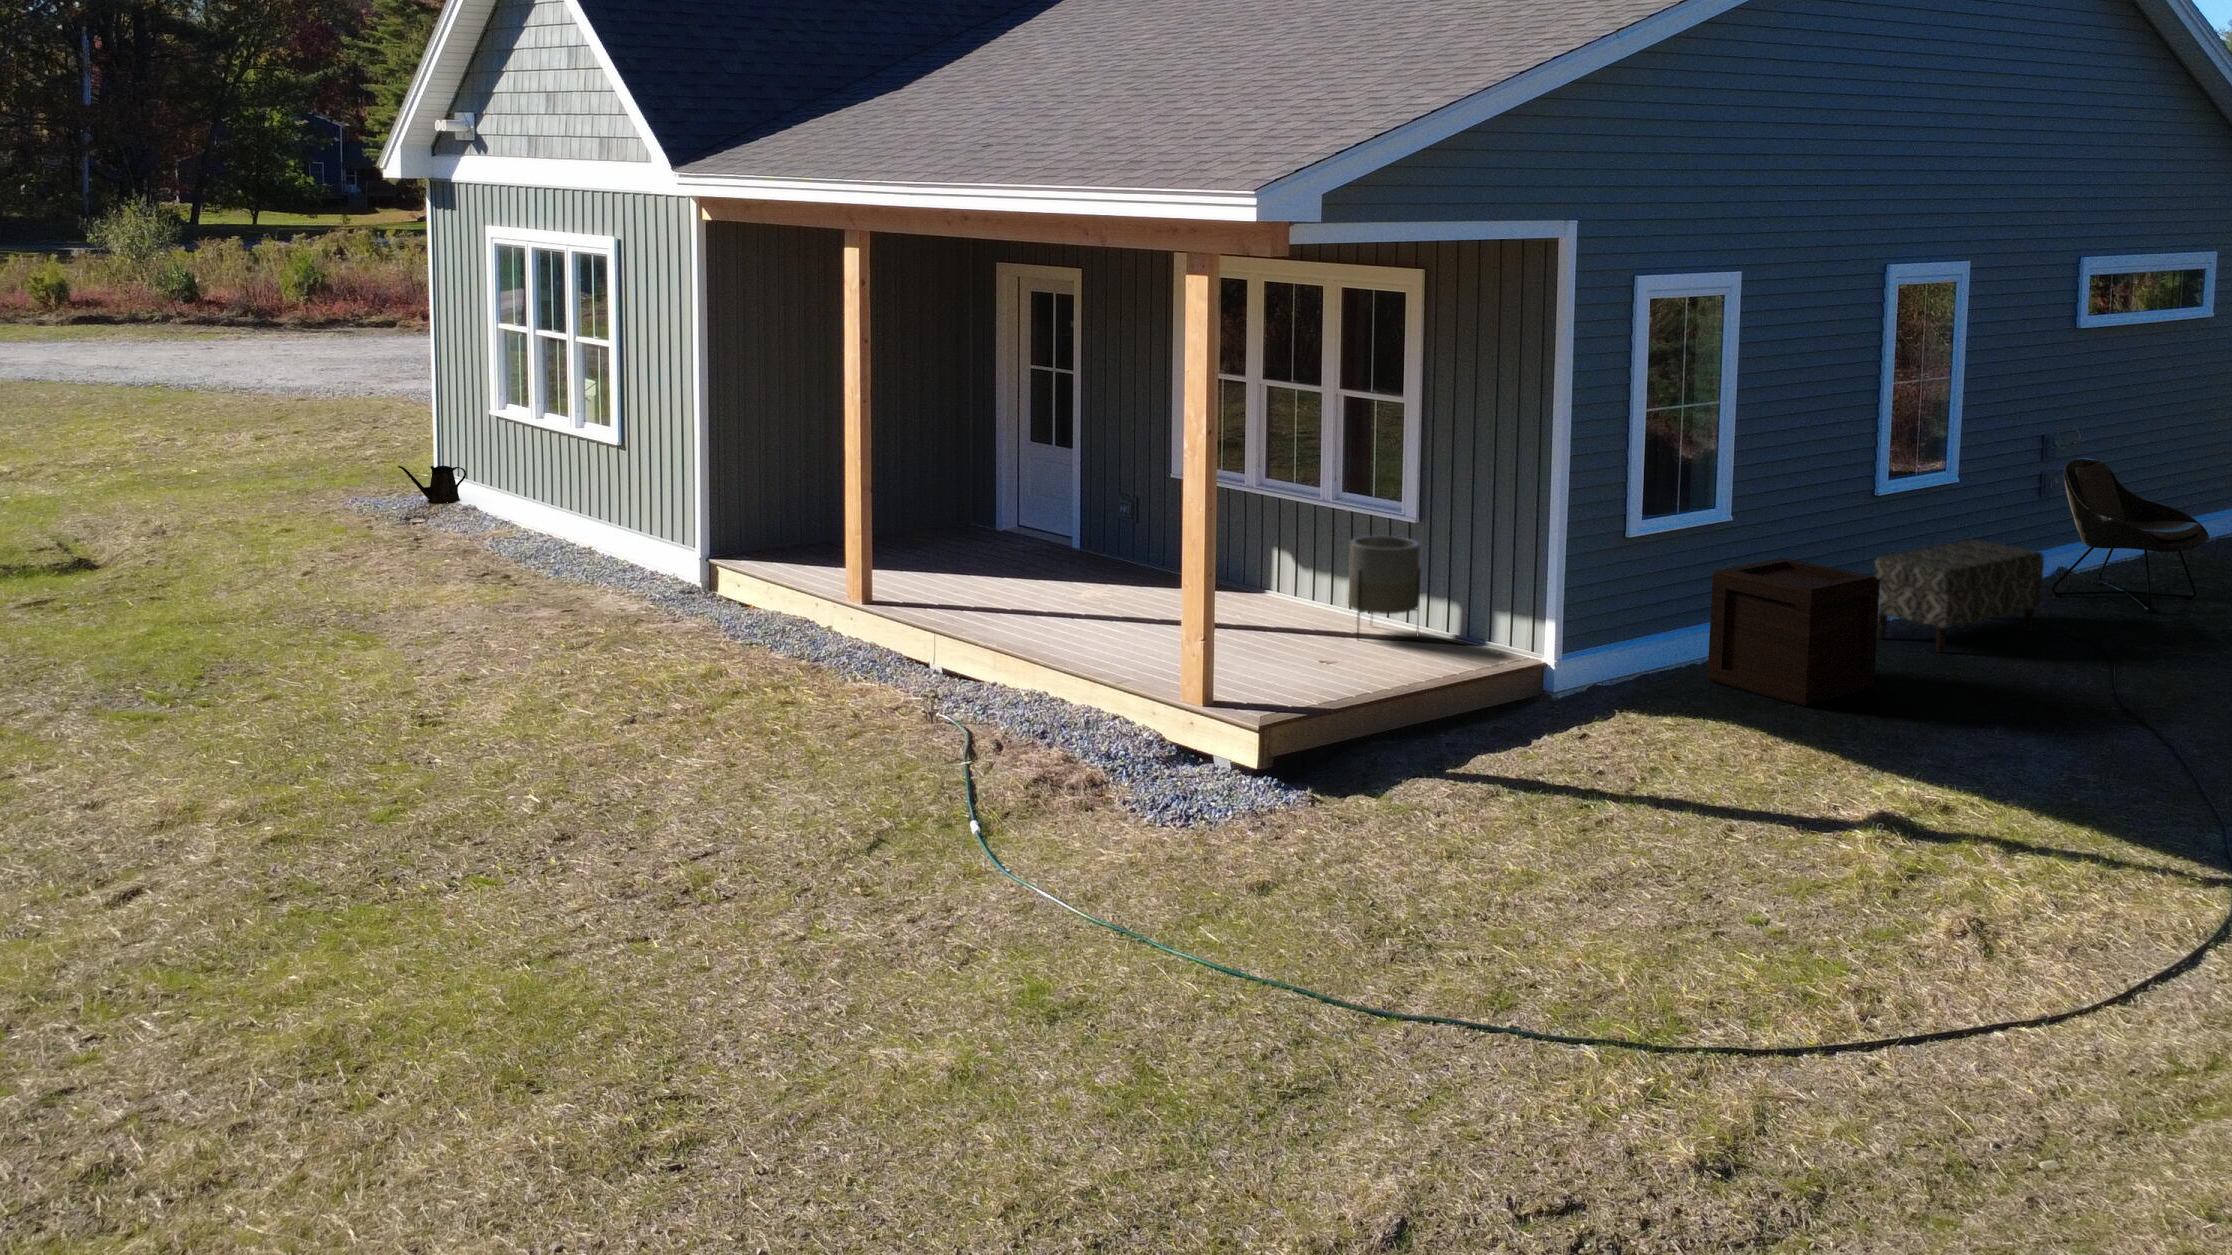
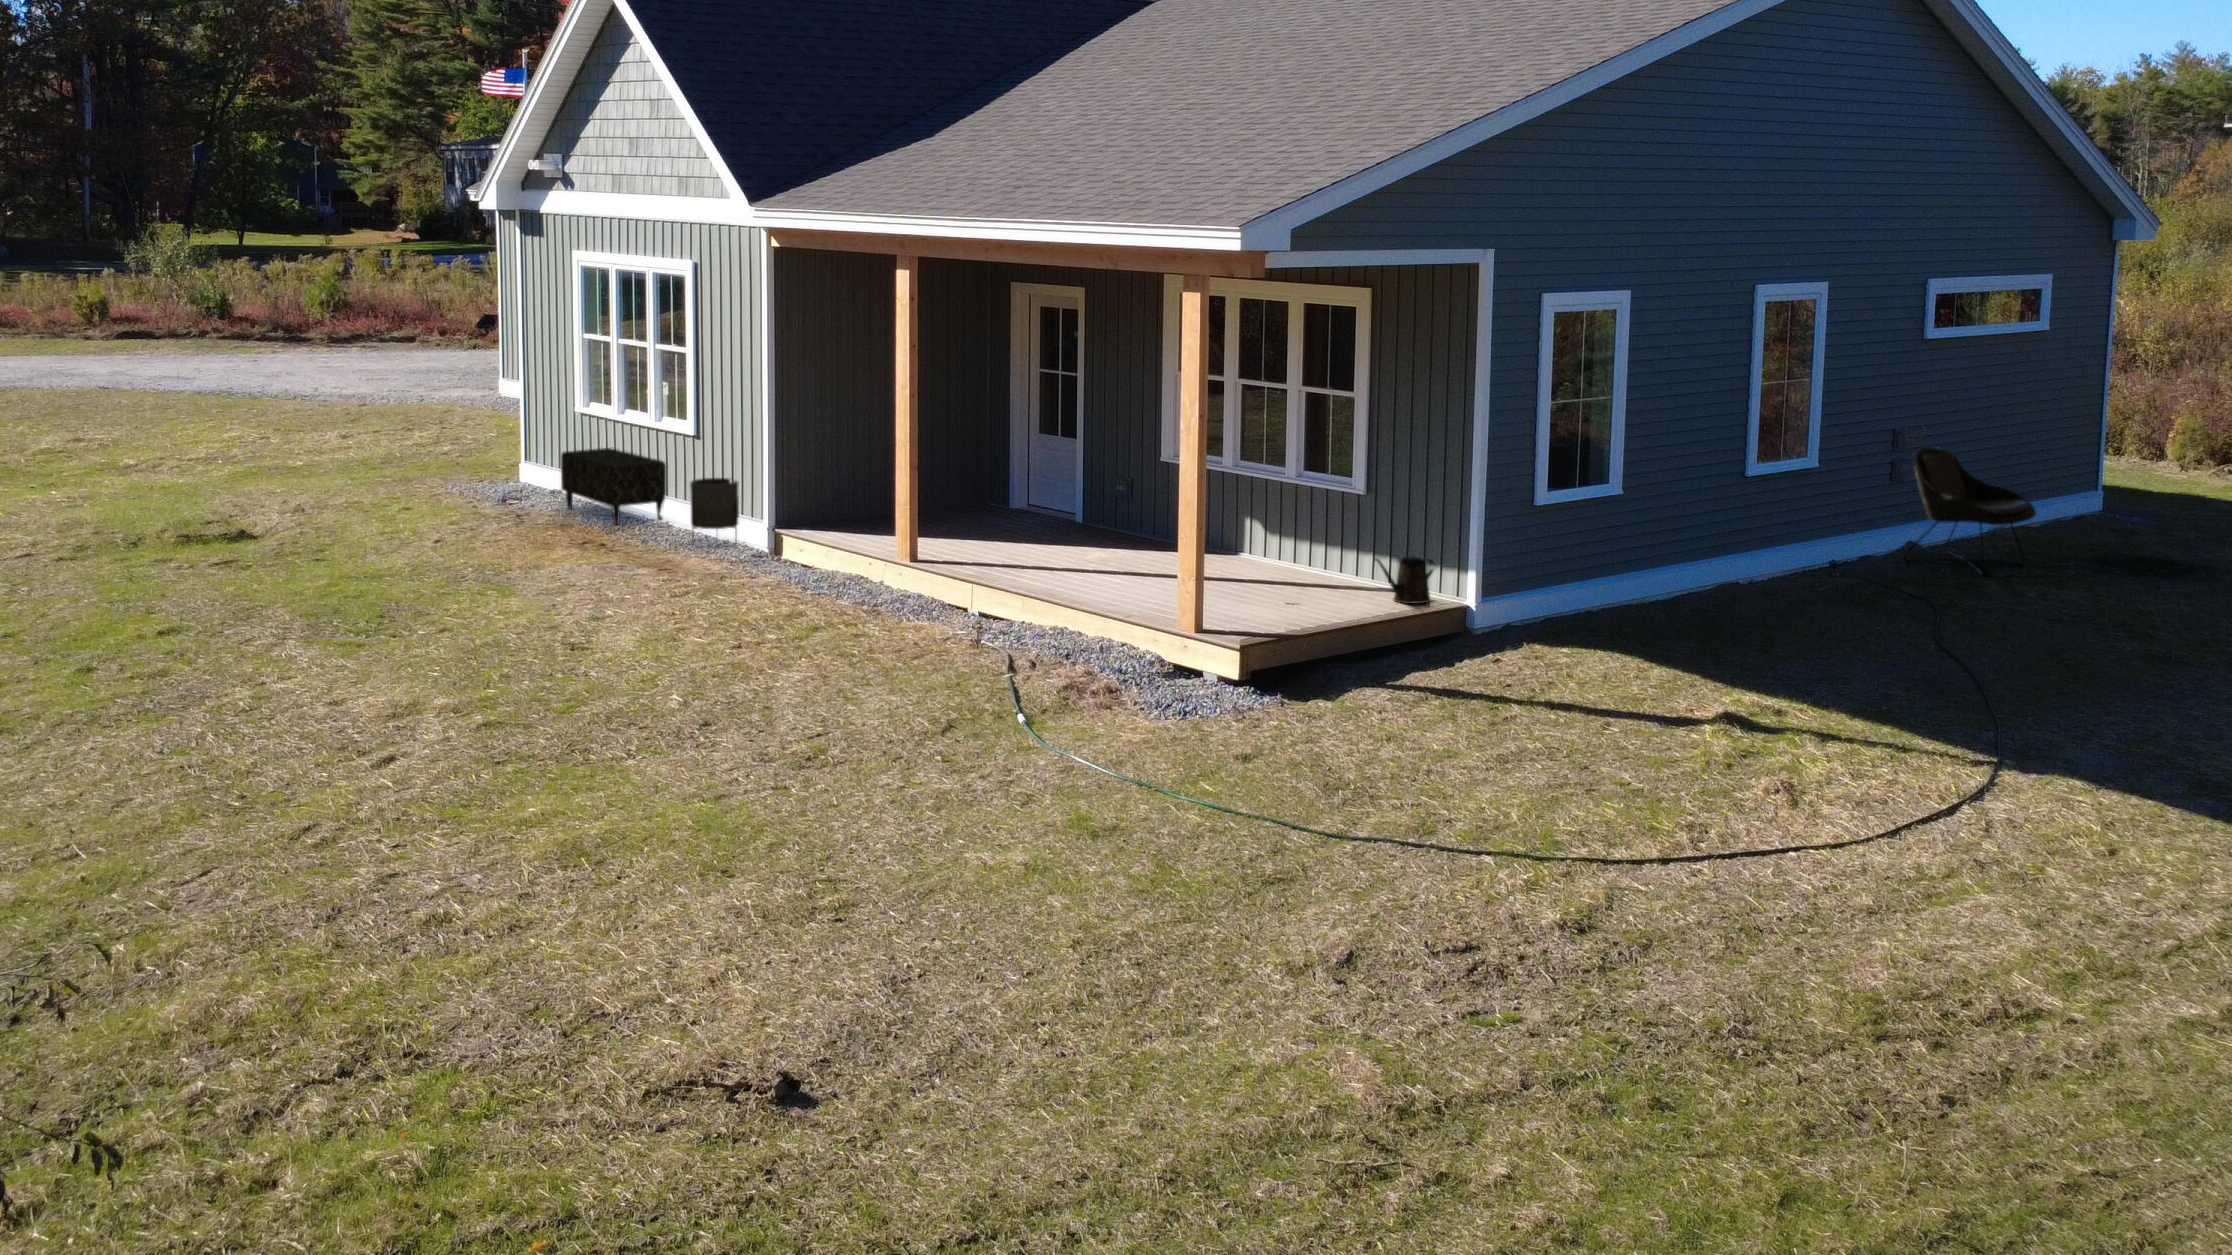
watering can: present [398,466,466,503] -> present [1375,557,1434,604]
planter: present [1348,536,1421,638] -> present [690,478,739,530]
bench: present [1874,539,2044,653] -> present [561,447,666,525]
wooden crate: present [1707,558,1880,706] -> none [1603,525,1745,643]

